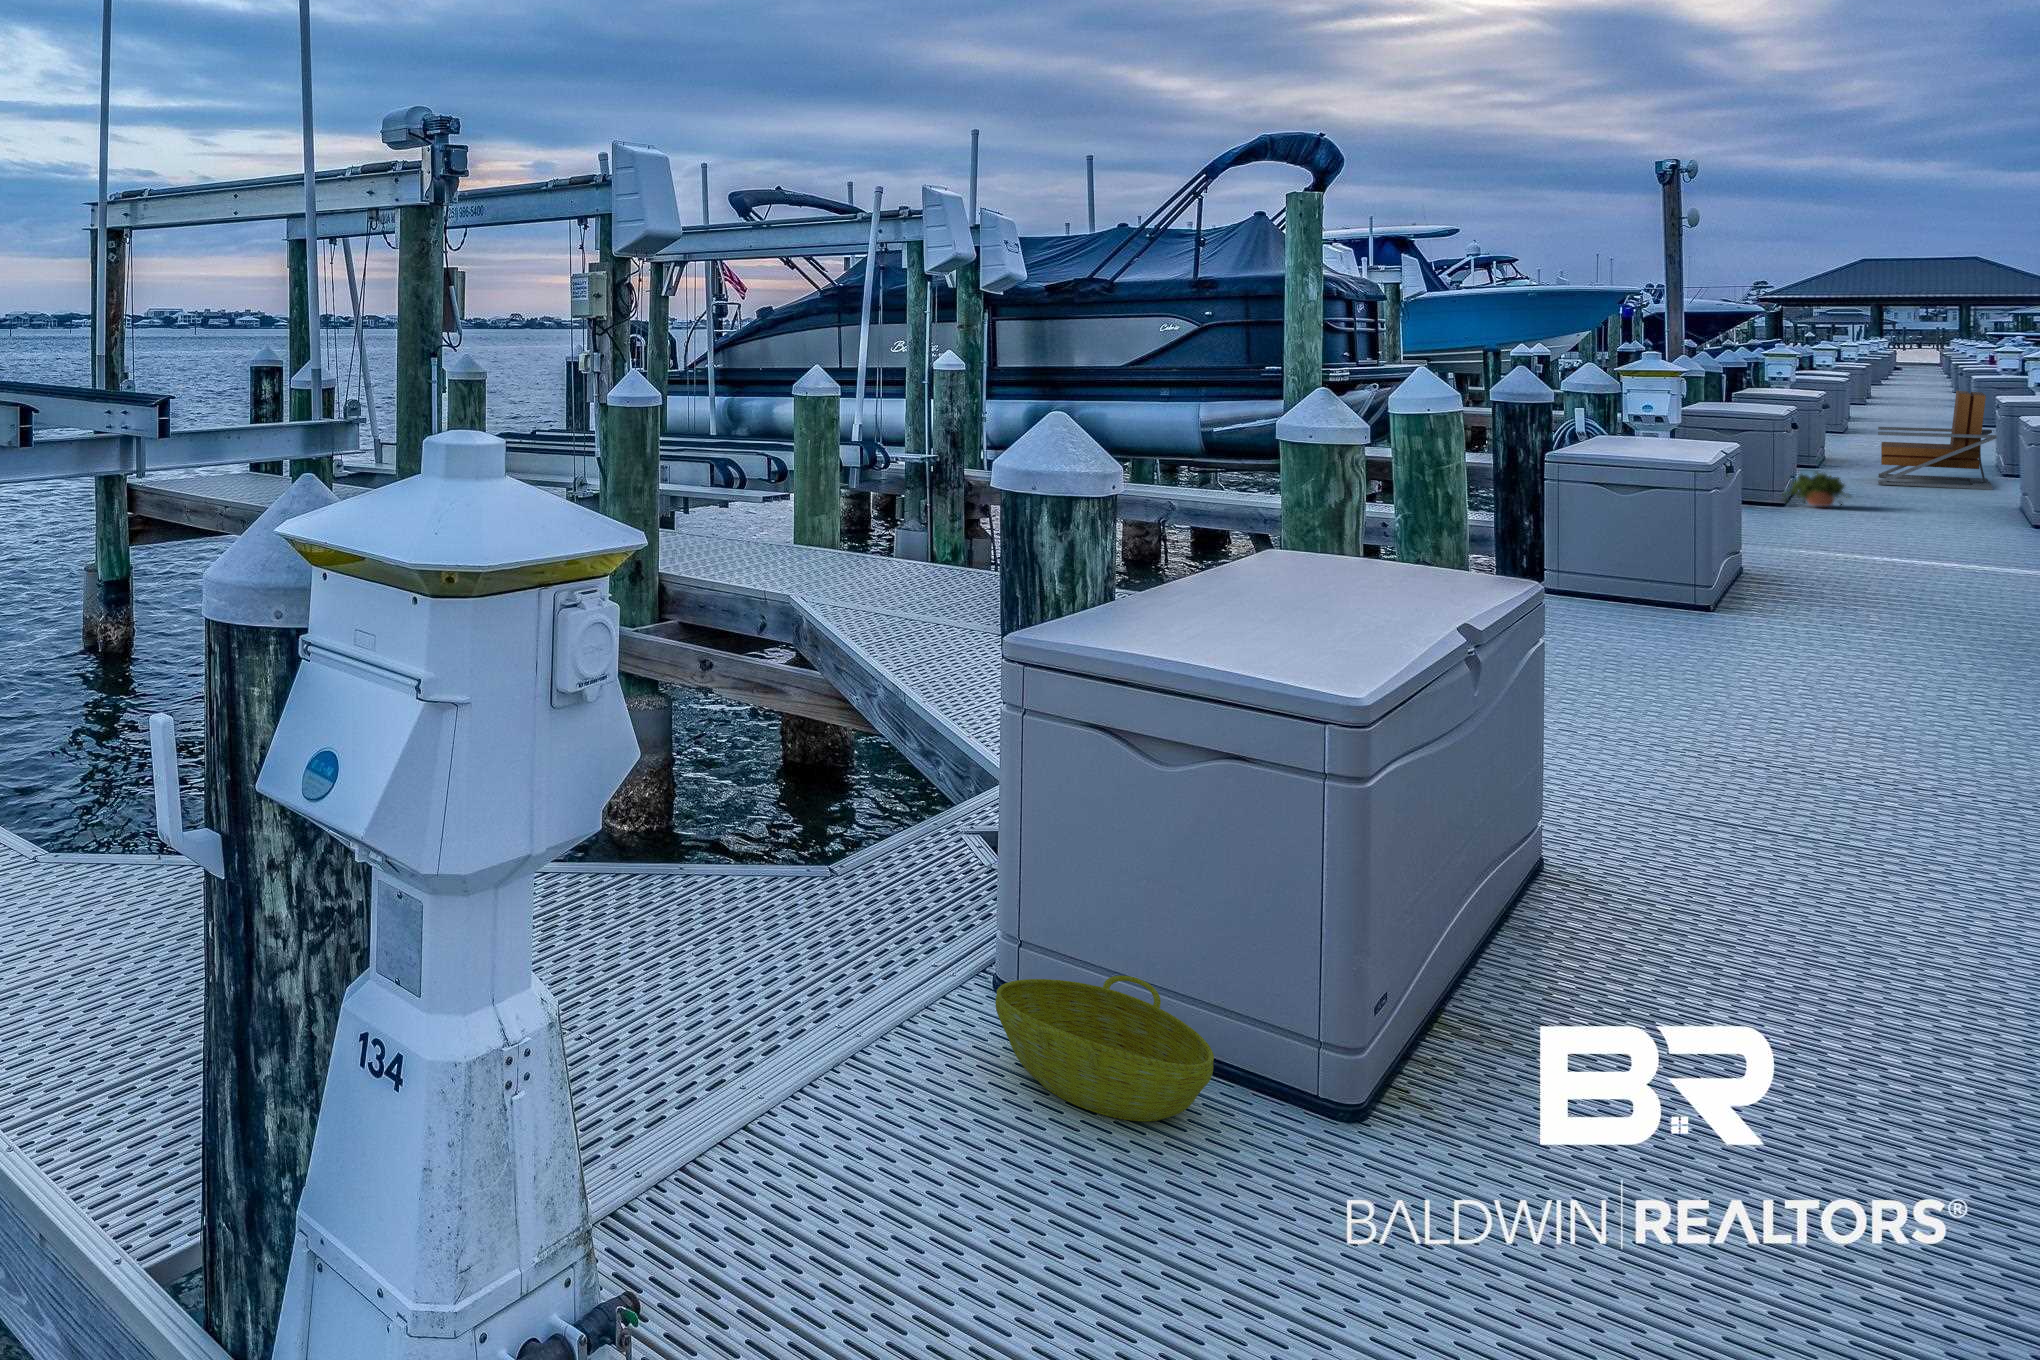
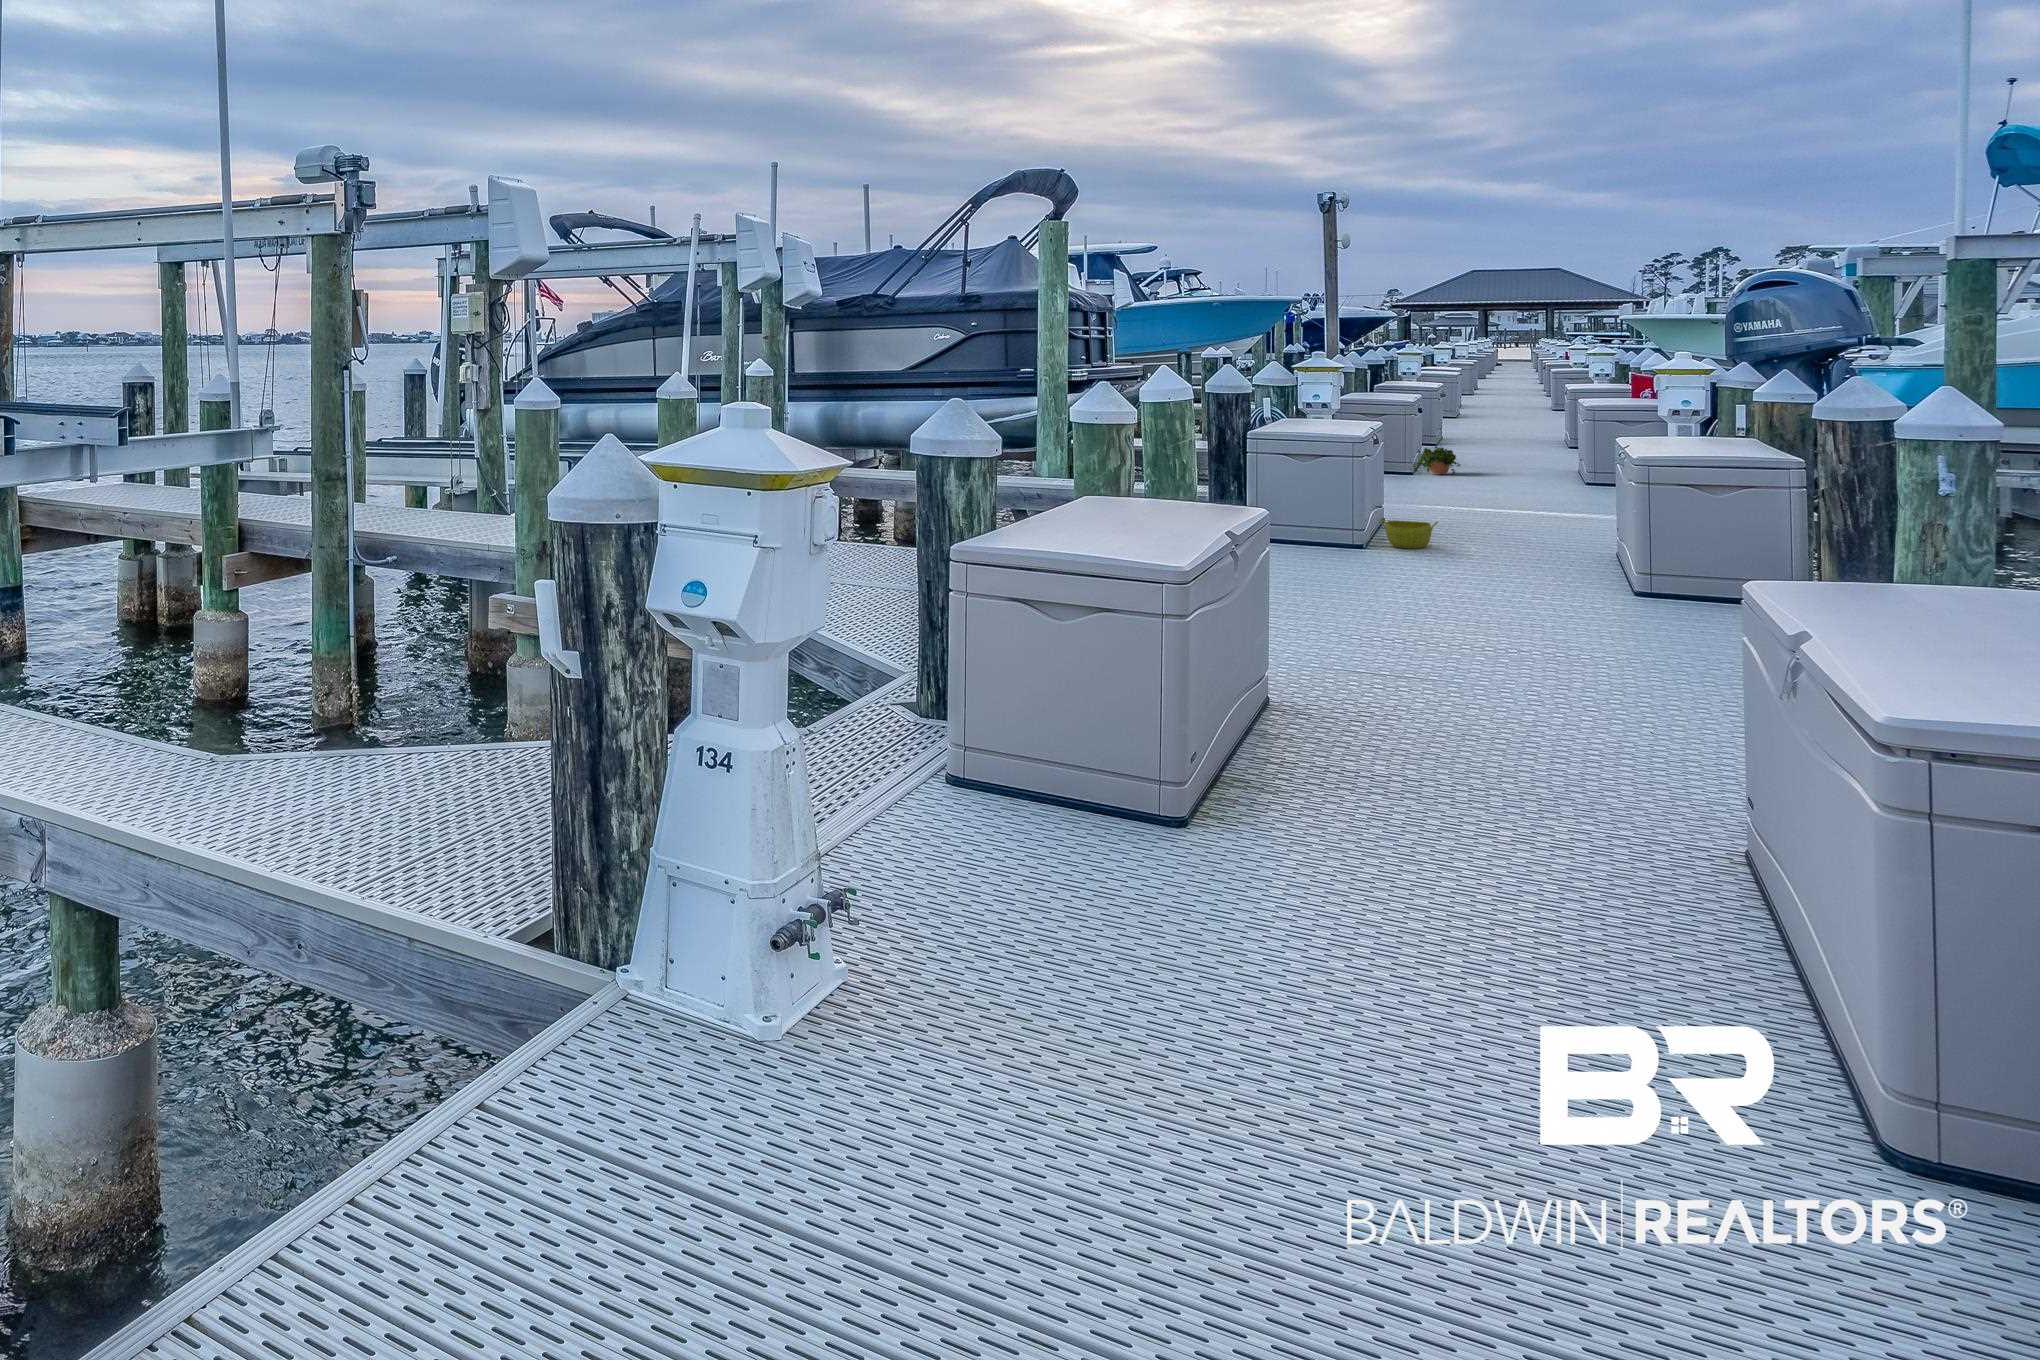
lounge chair: present [1878,391,1997,490] -> none [1480,381,1560,458]
basket: present [995,976,1214,1122] -> present [1379,518,1438,549]

